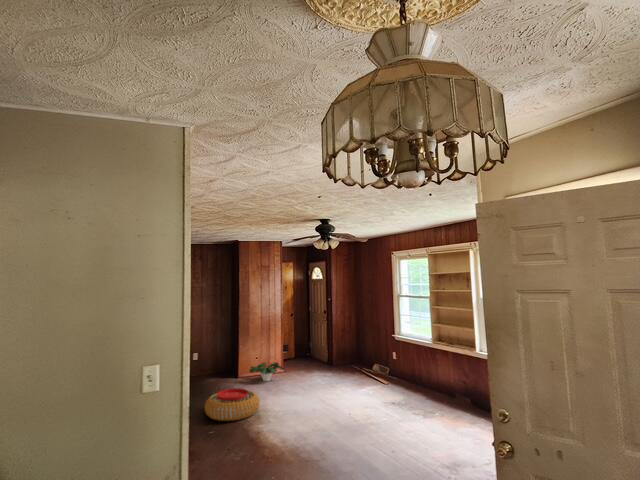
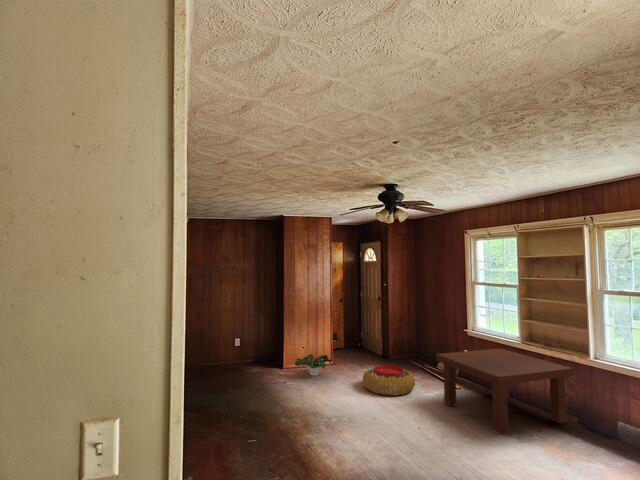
coffee table: none [366,349,467,414] -> present [436,349,574,434]
pouf: present [205,389,260,421] -> present [363,365,415,395]

